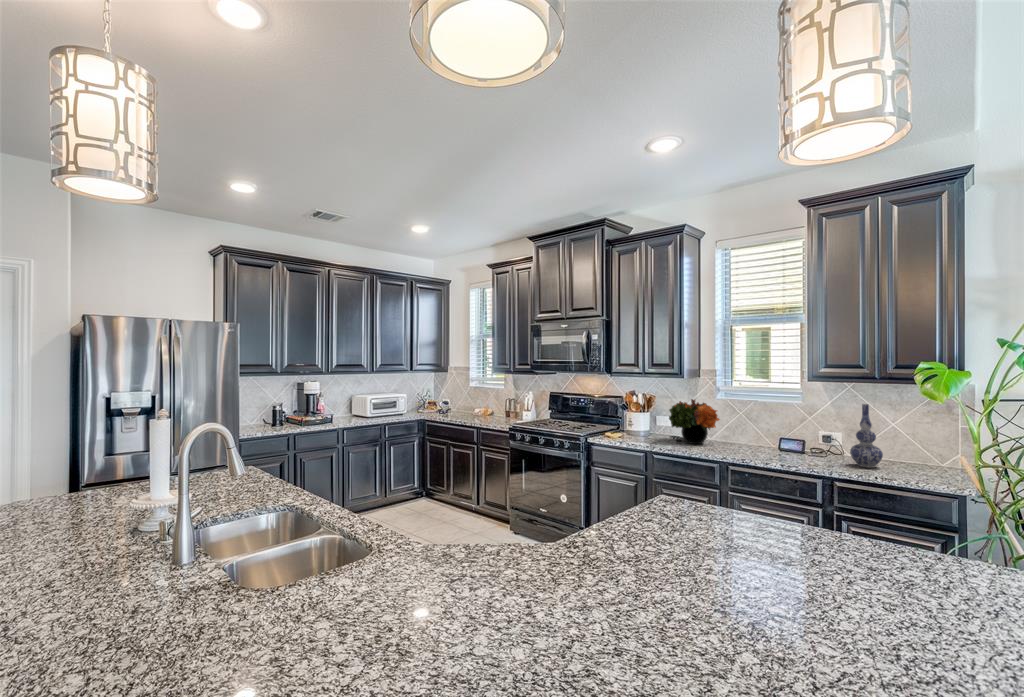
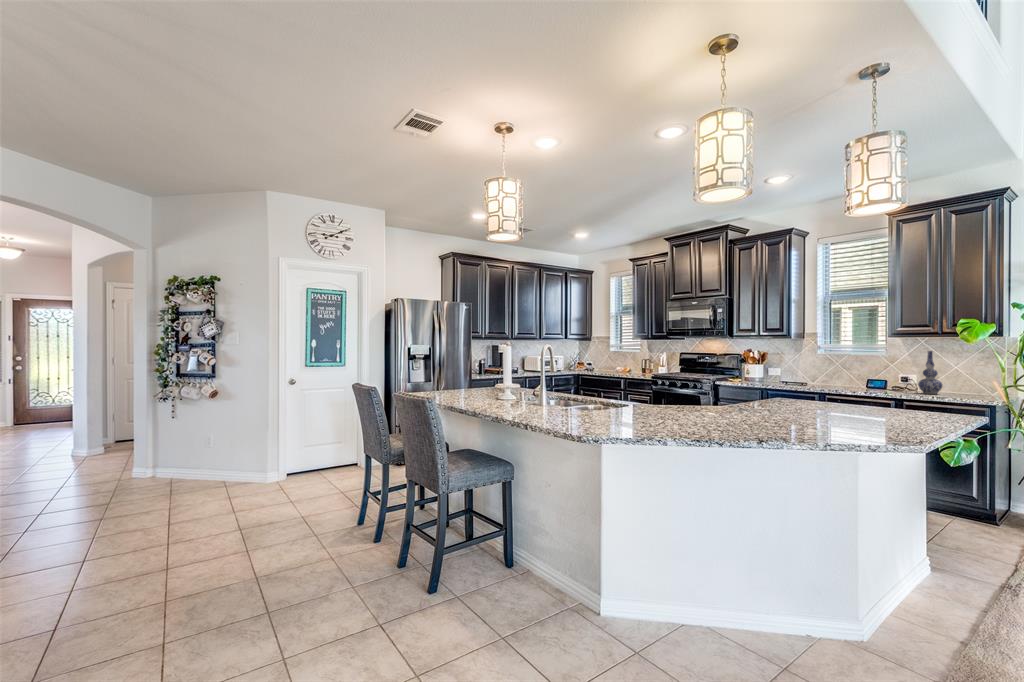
flower arrangement: present [669,399,720,444] -> none [778,353,820,385]

